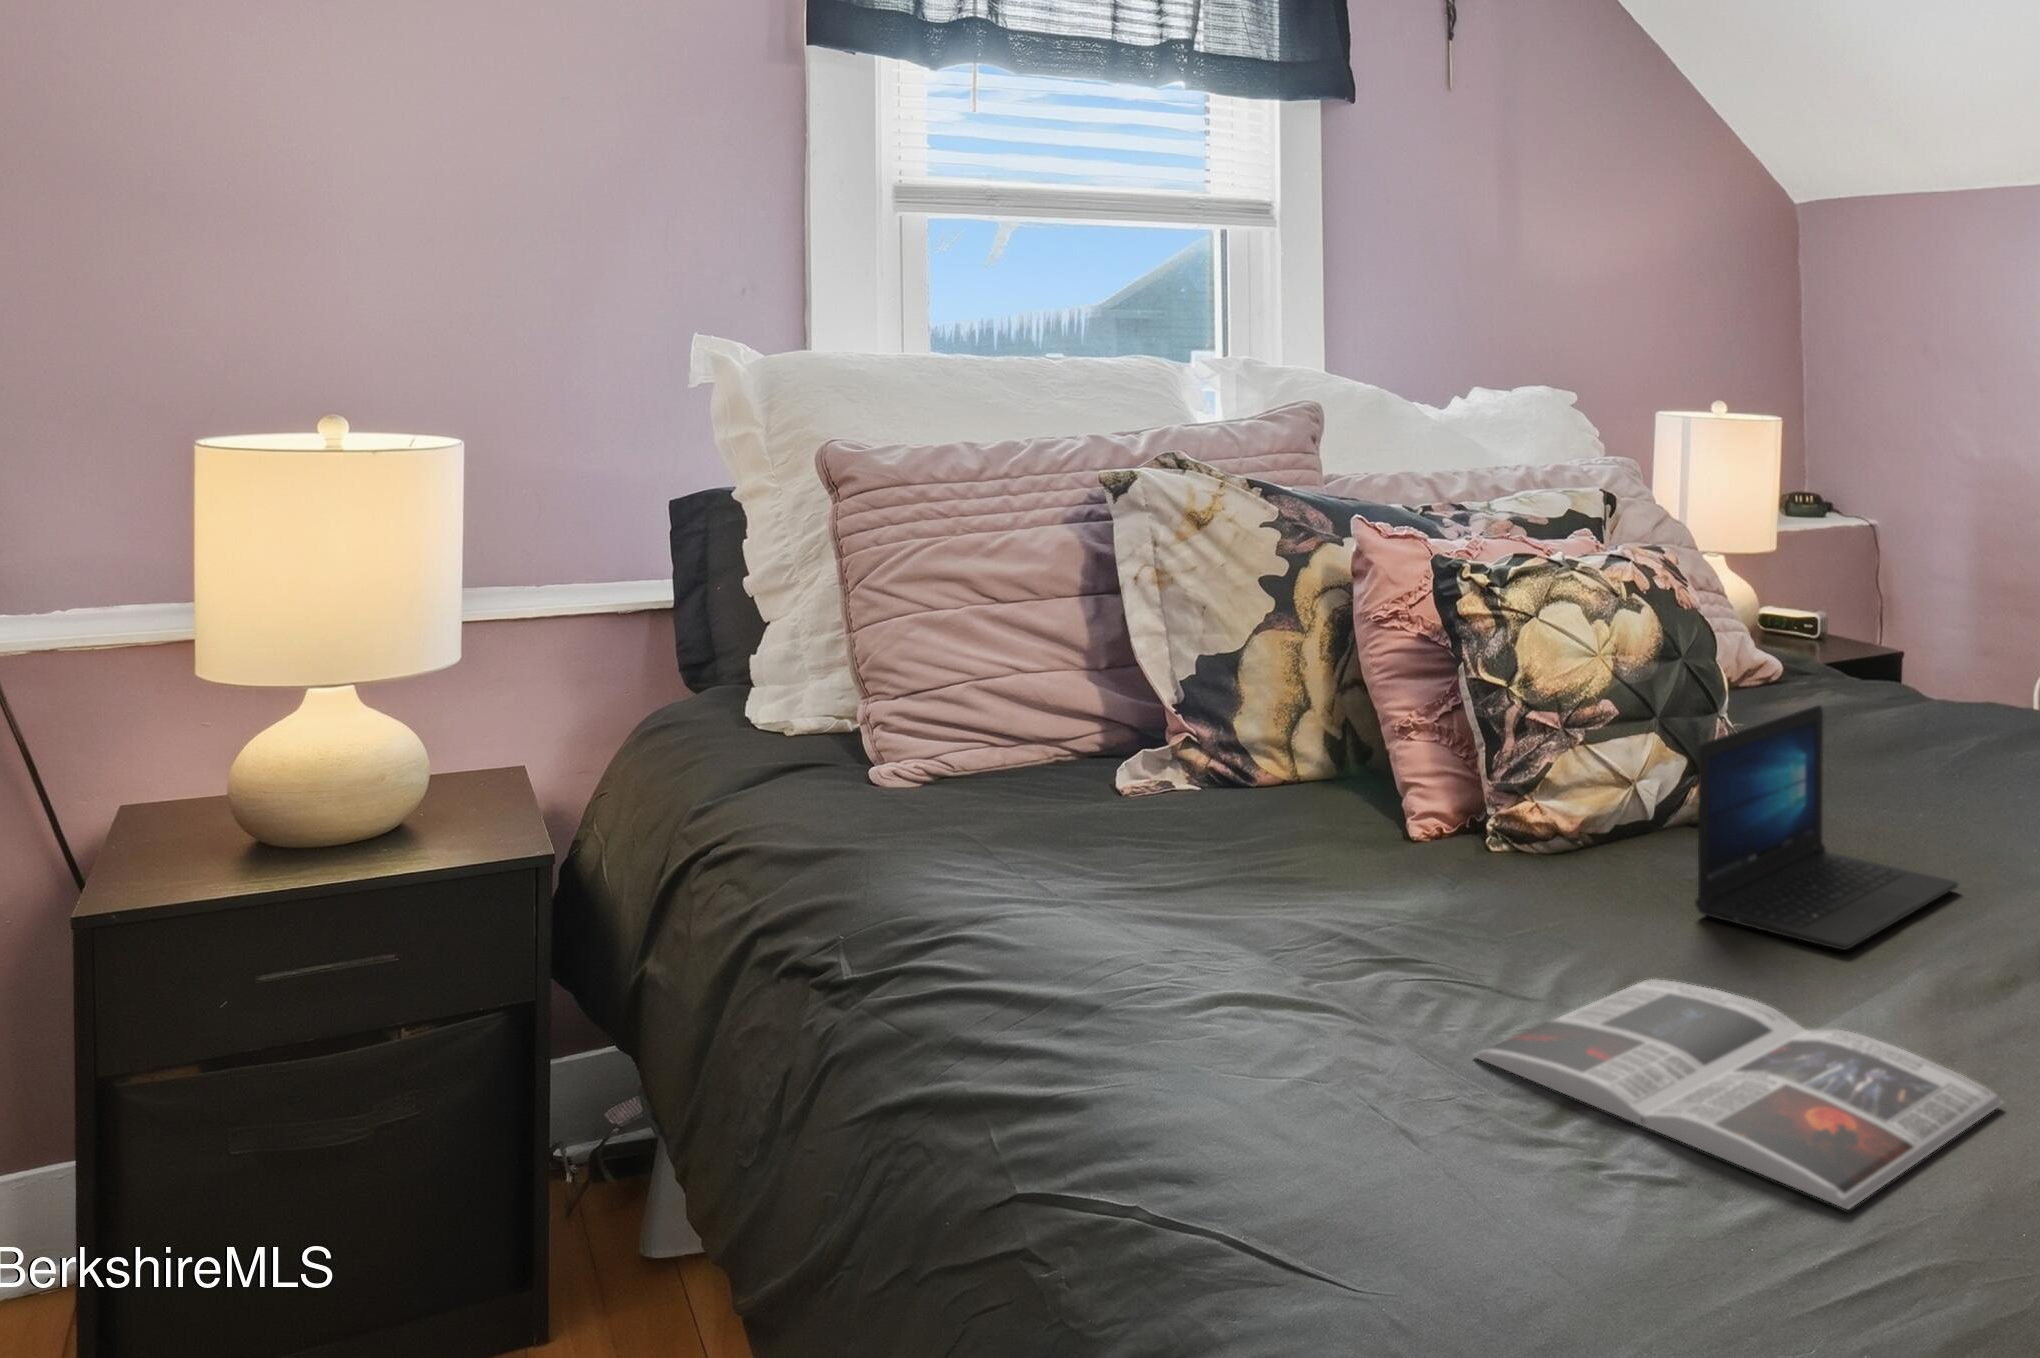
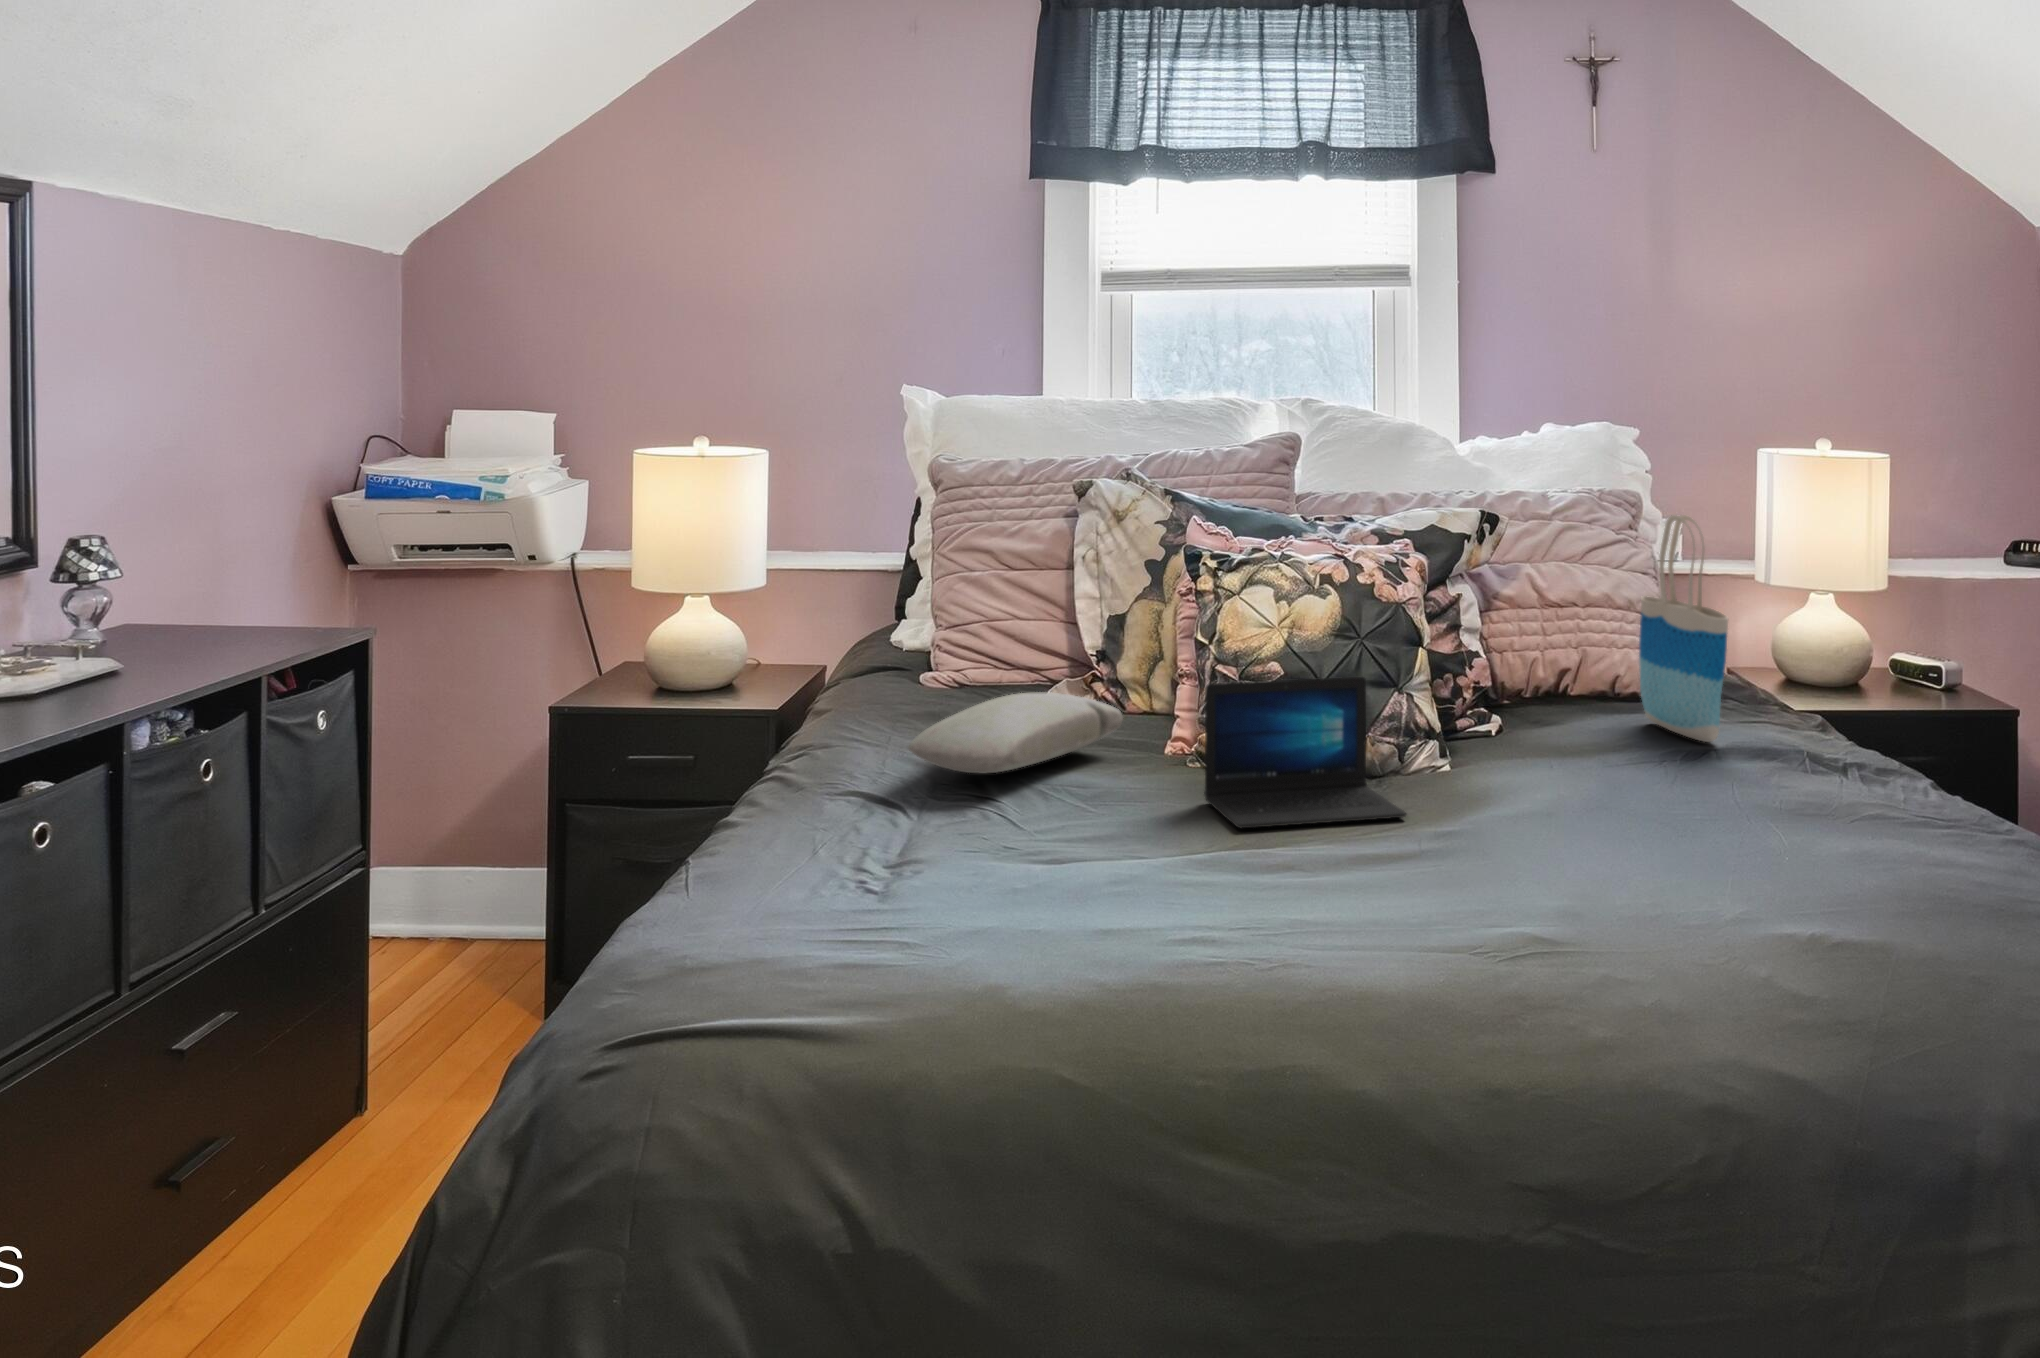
tote bag: none [1817,475,1984,730] -> present [1639,515,1728,742]
pillow: none [1192,784,1447,942] -> present [908,692,1122,773]
magazine: present [1474,979,2003,1209] -> none [938,818,1136,903]

